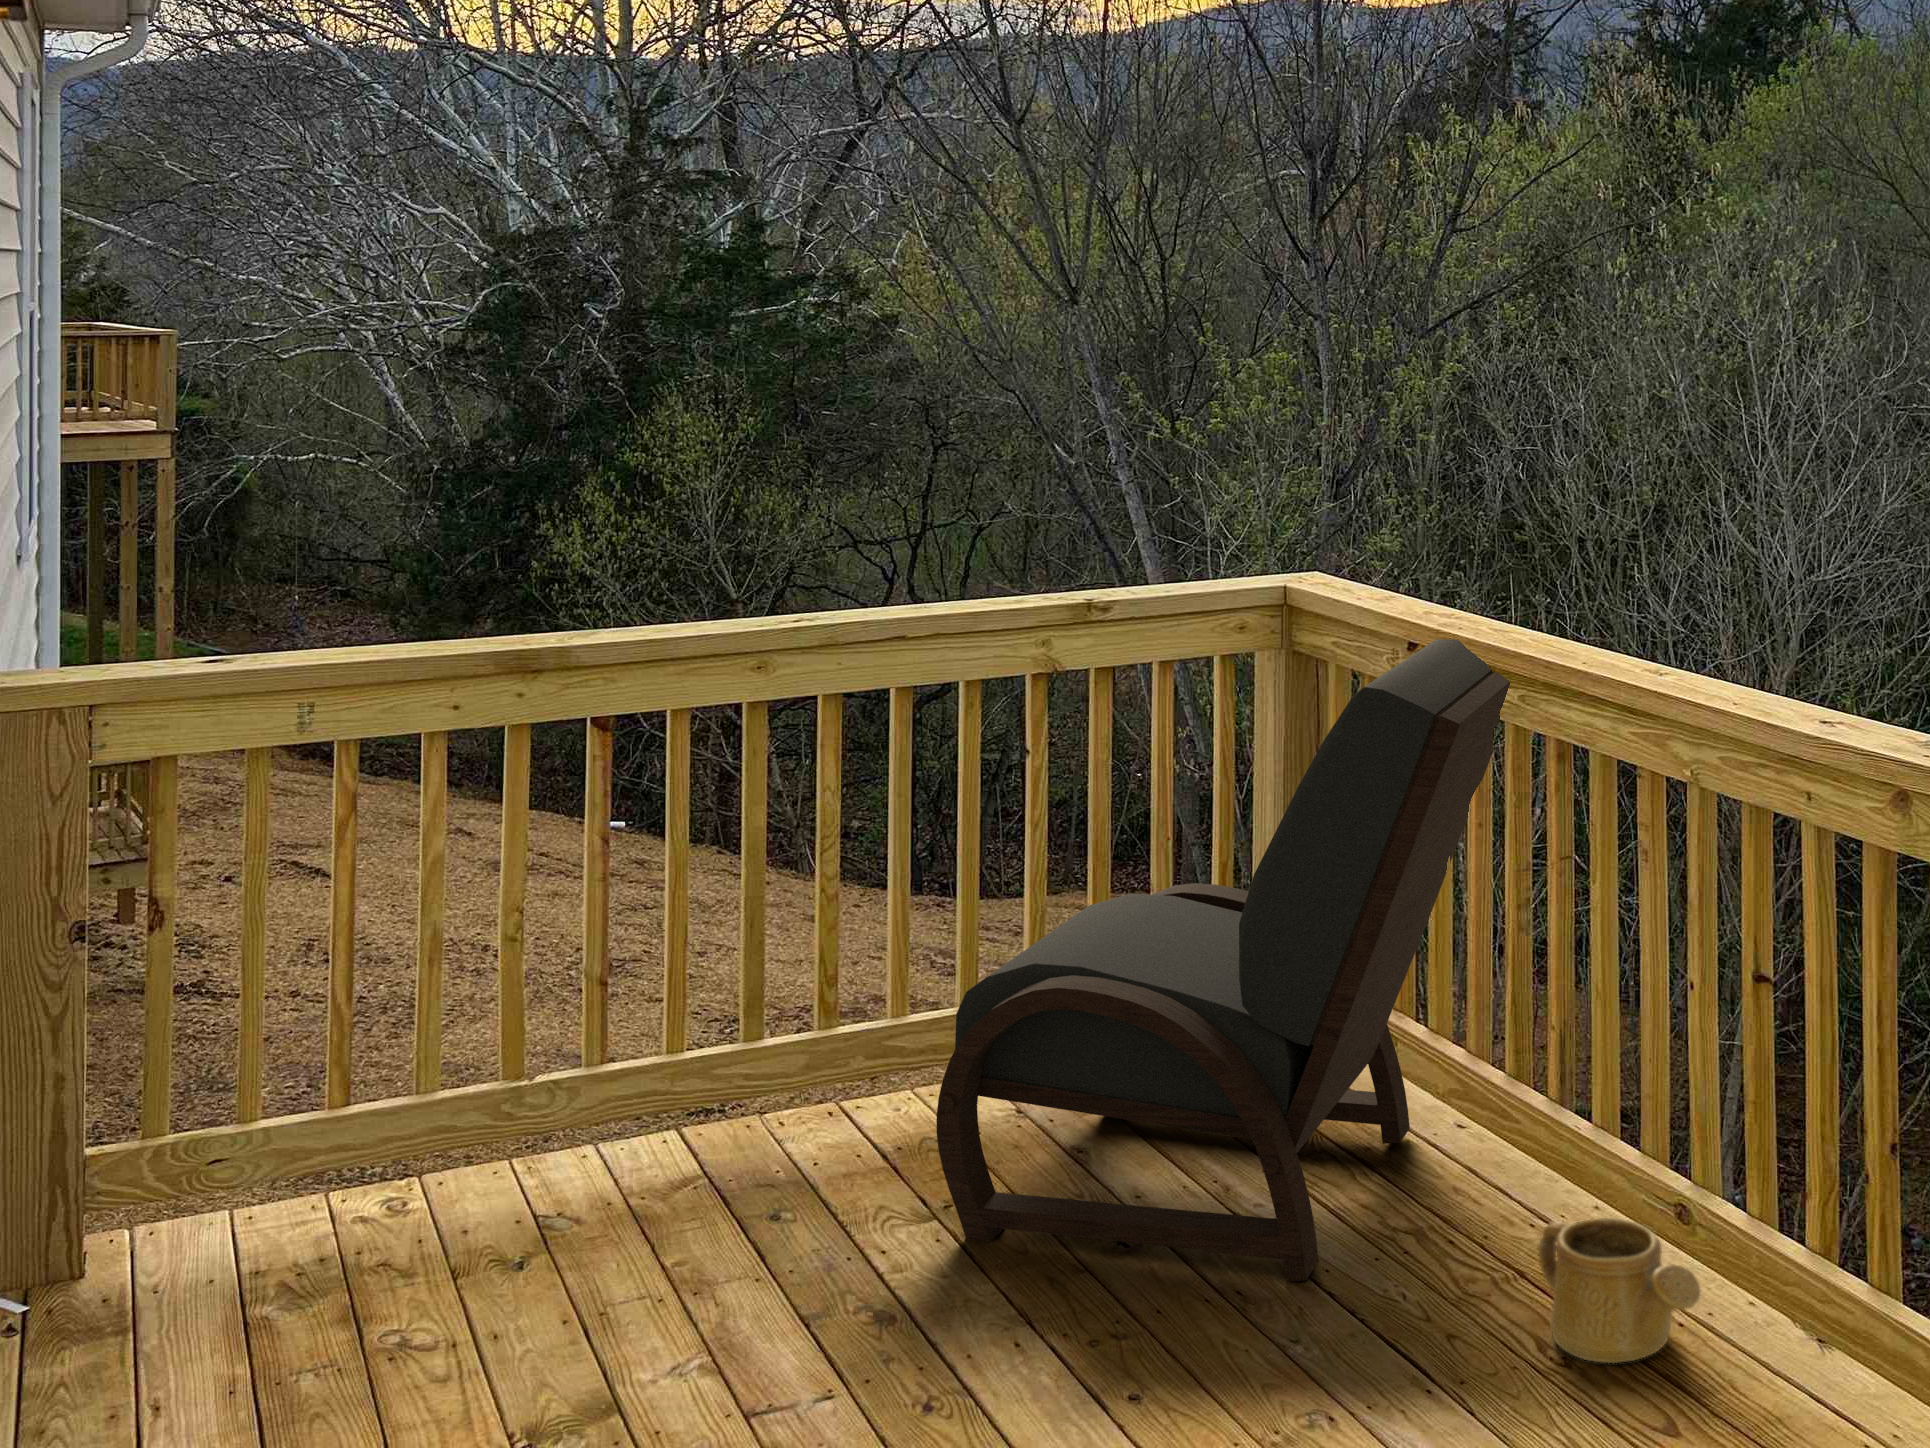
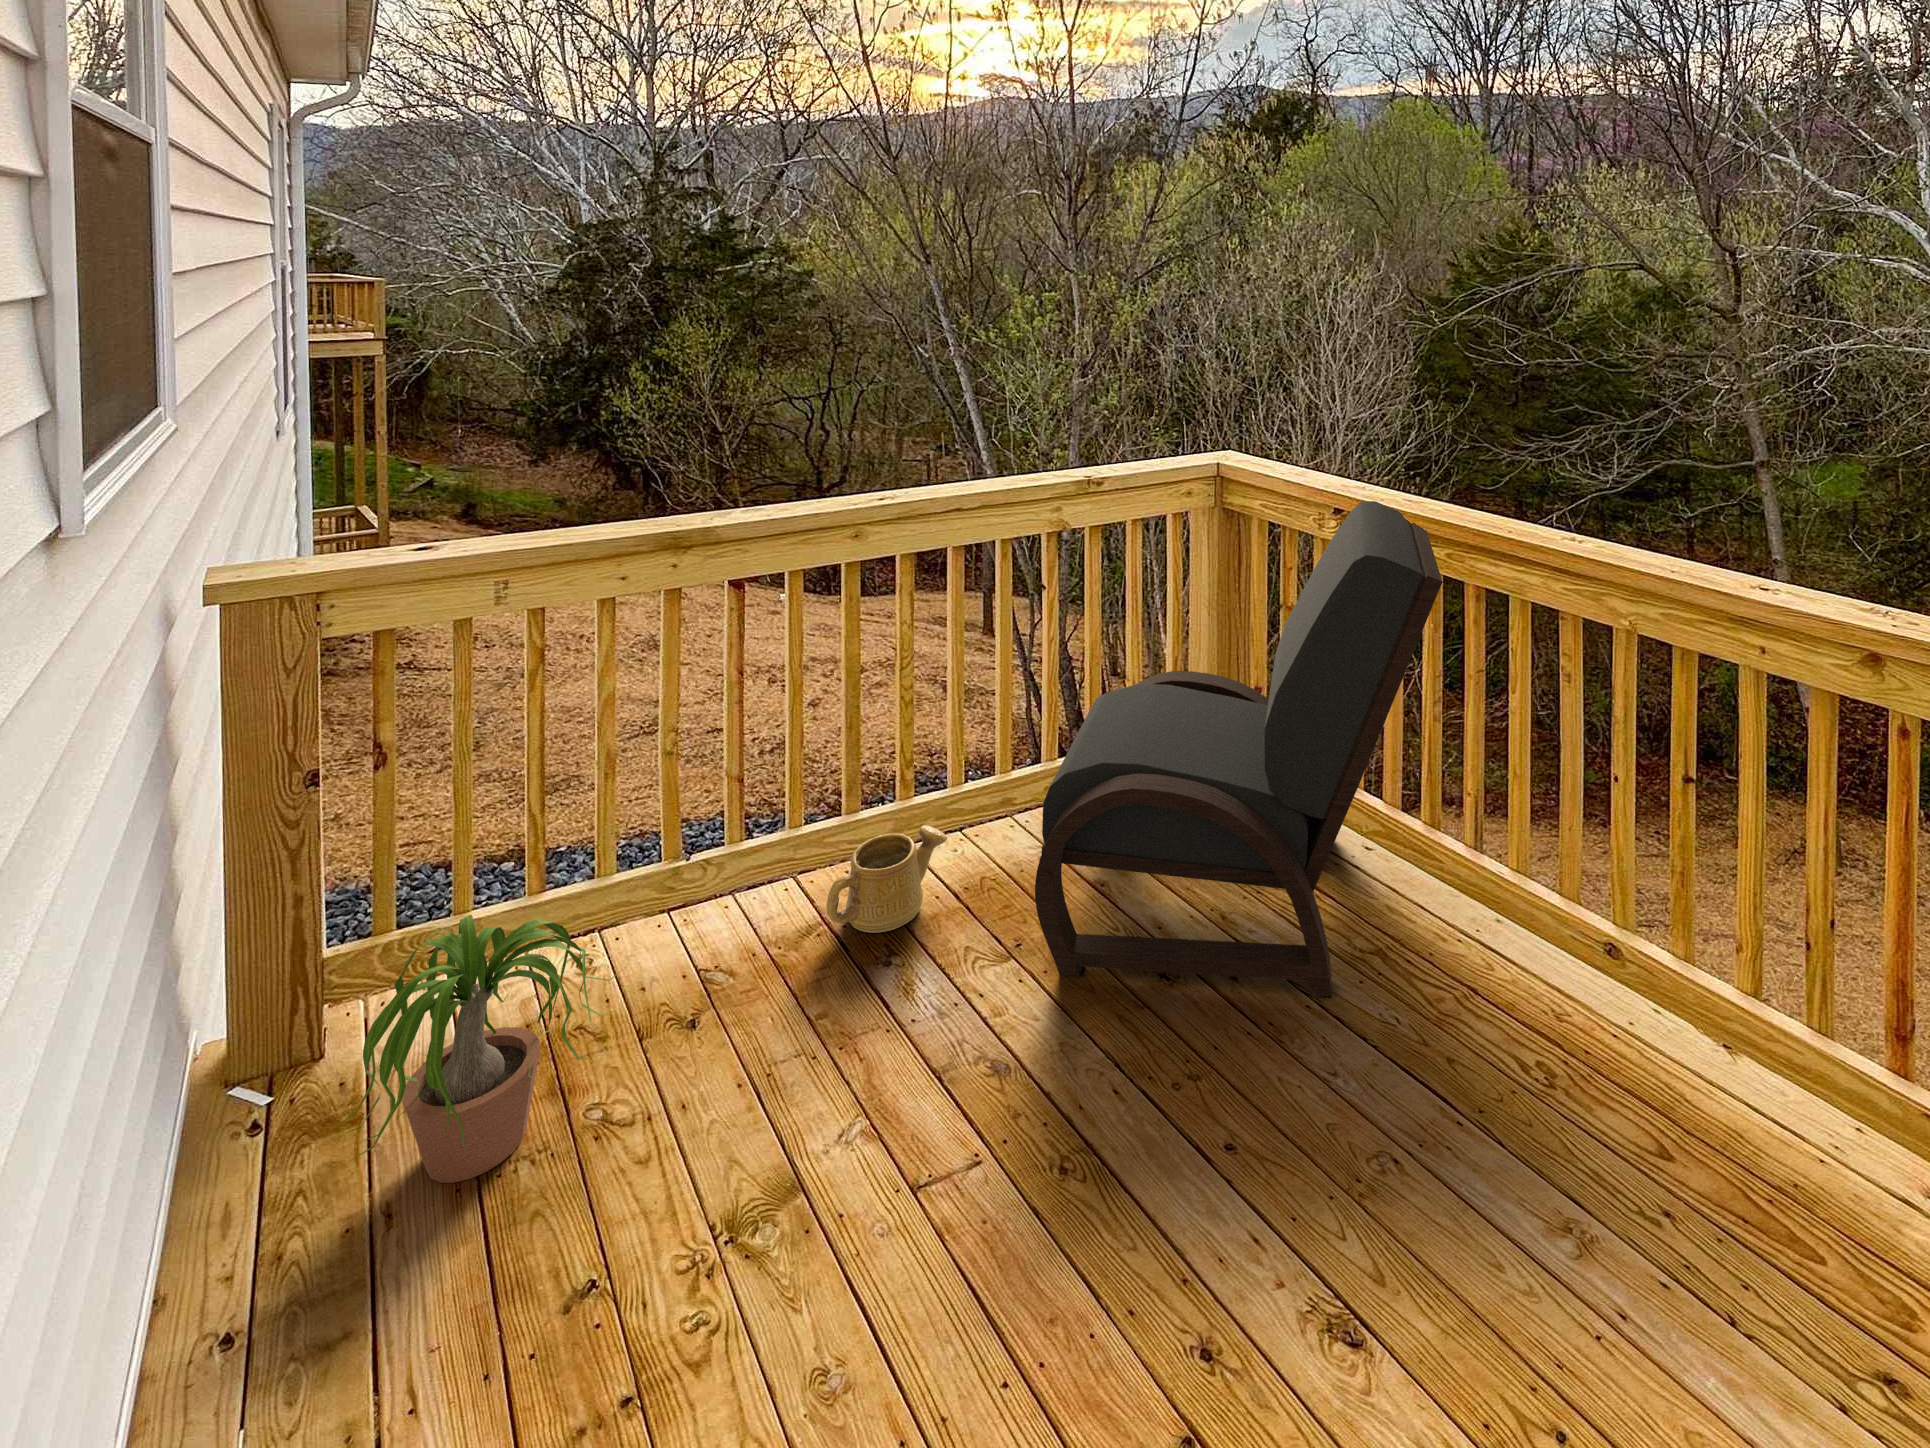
potted plant: none [97,1057,429,1343] -> present [332,915,617,1183]
watering can: present [1538,1218,1701,1363] -> present [826,825,947,933]

